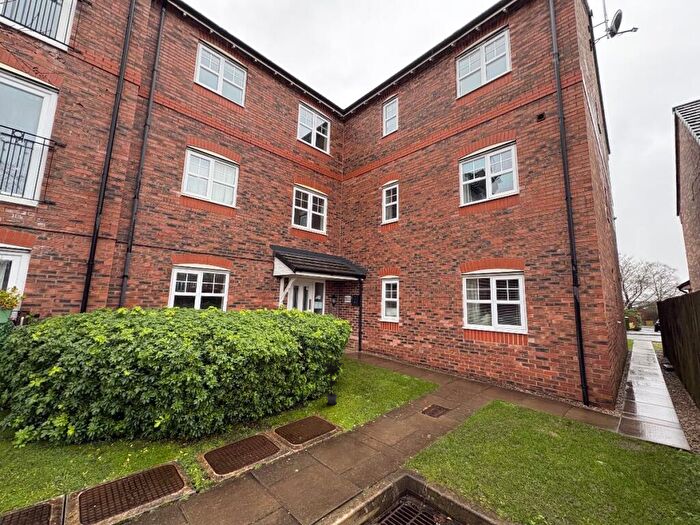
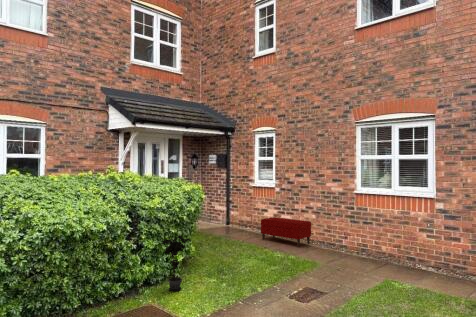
bench: none [388,346,428,370] -> present [261,217,311,246]

